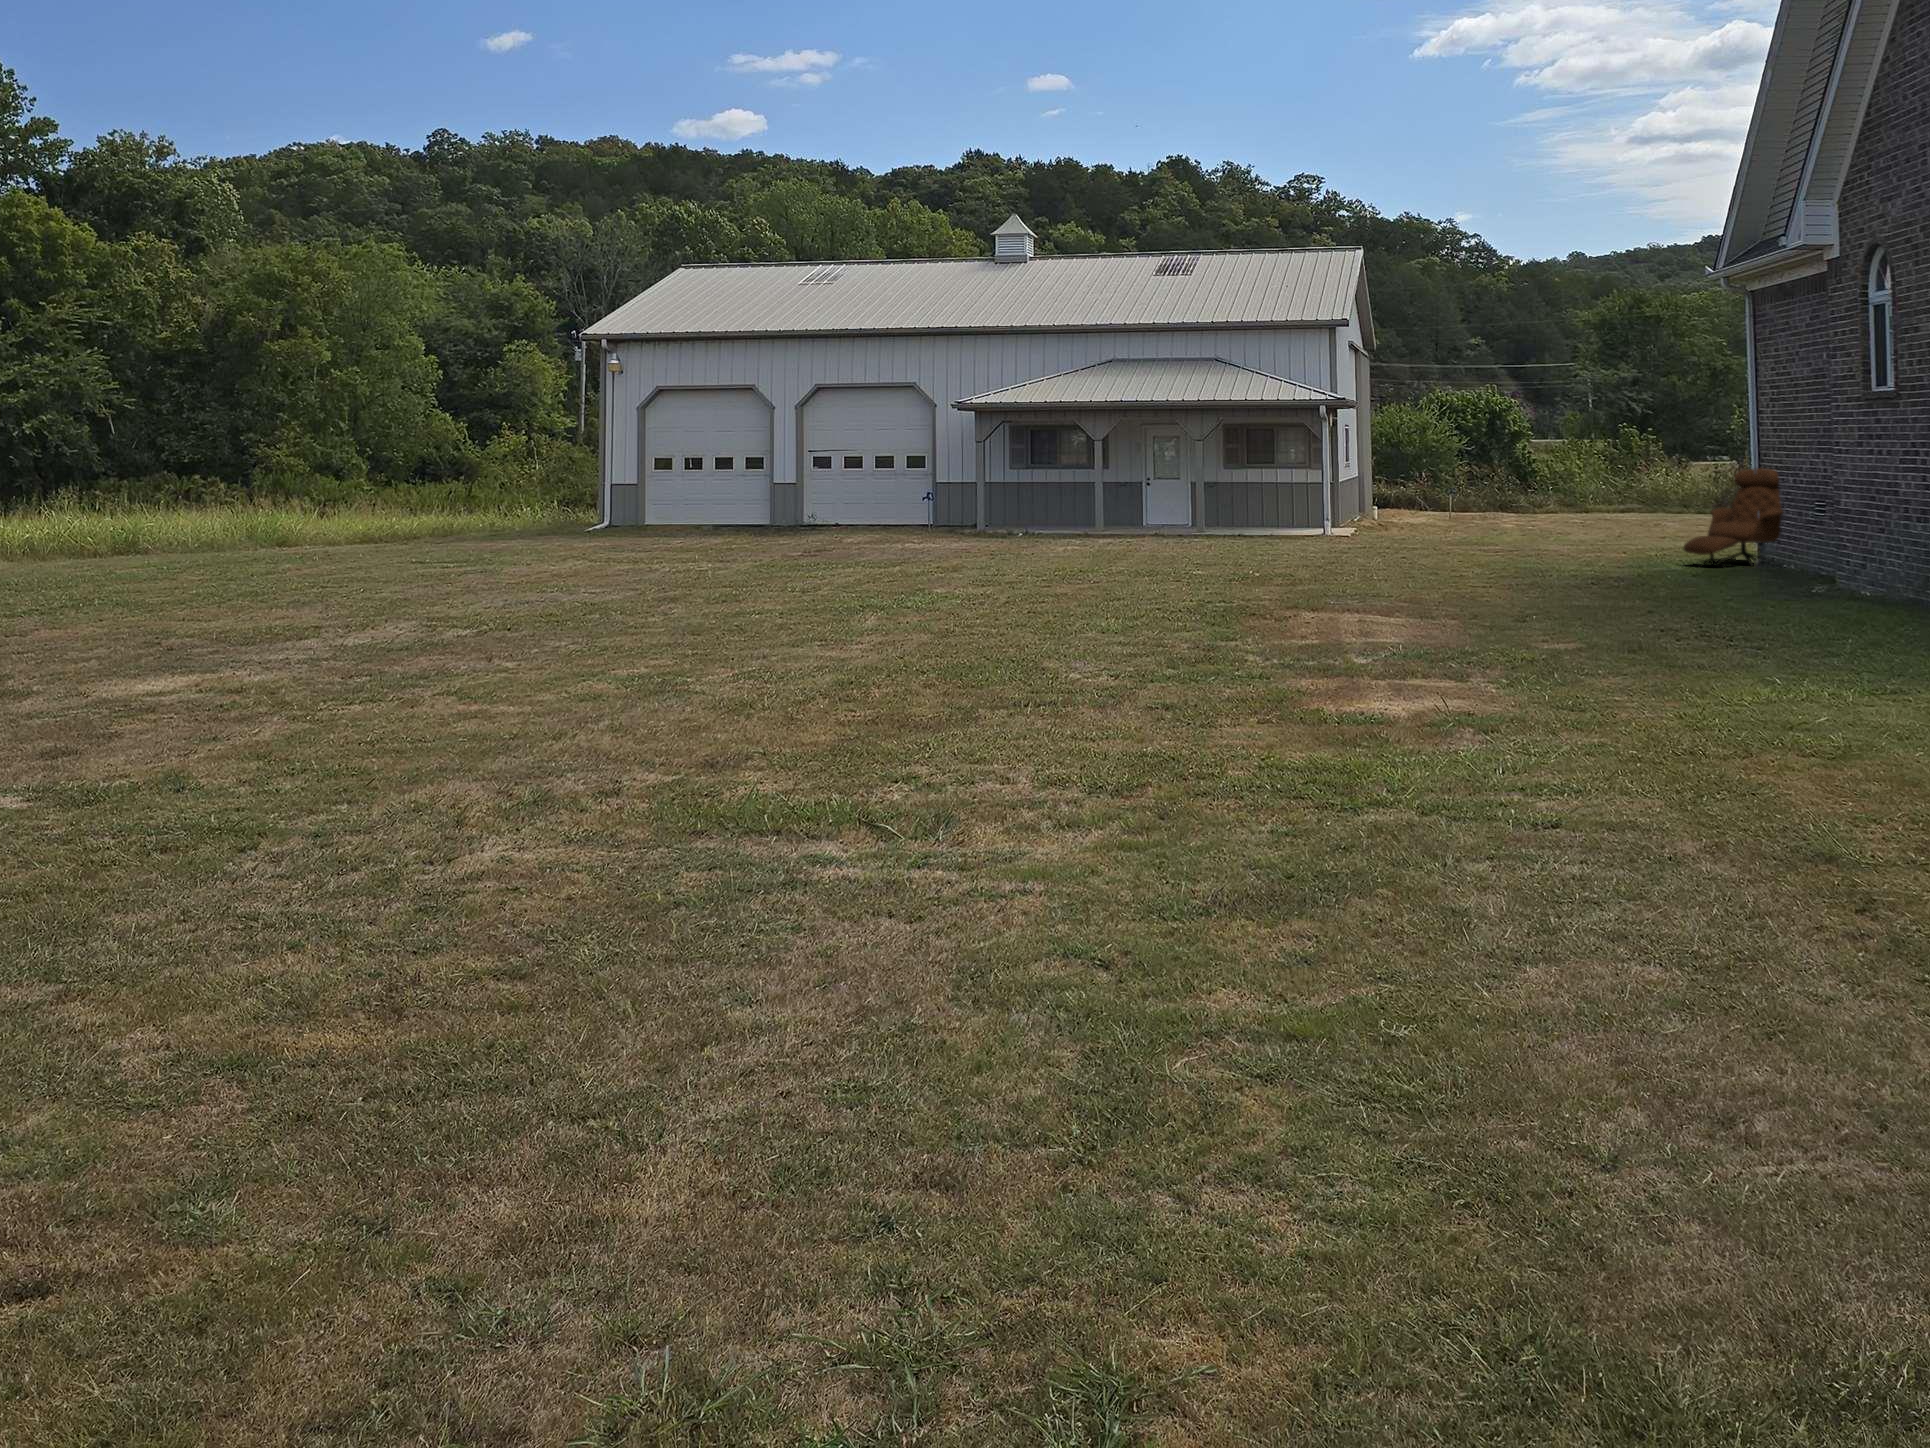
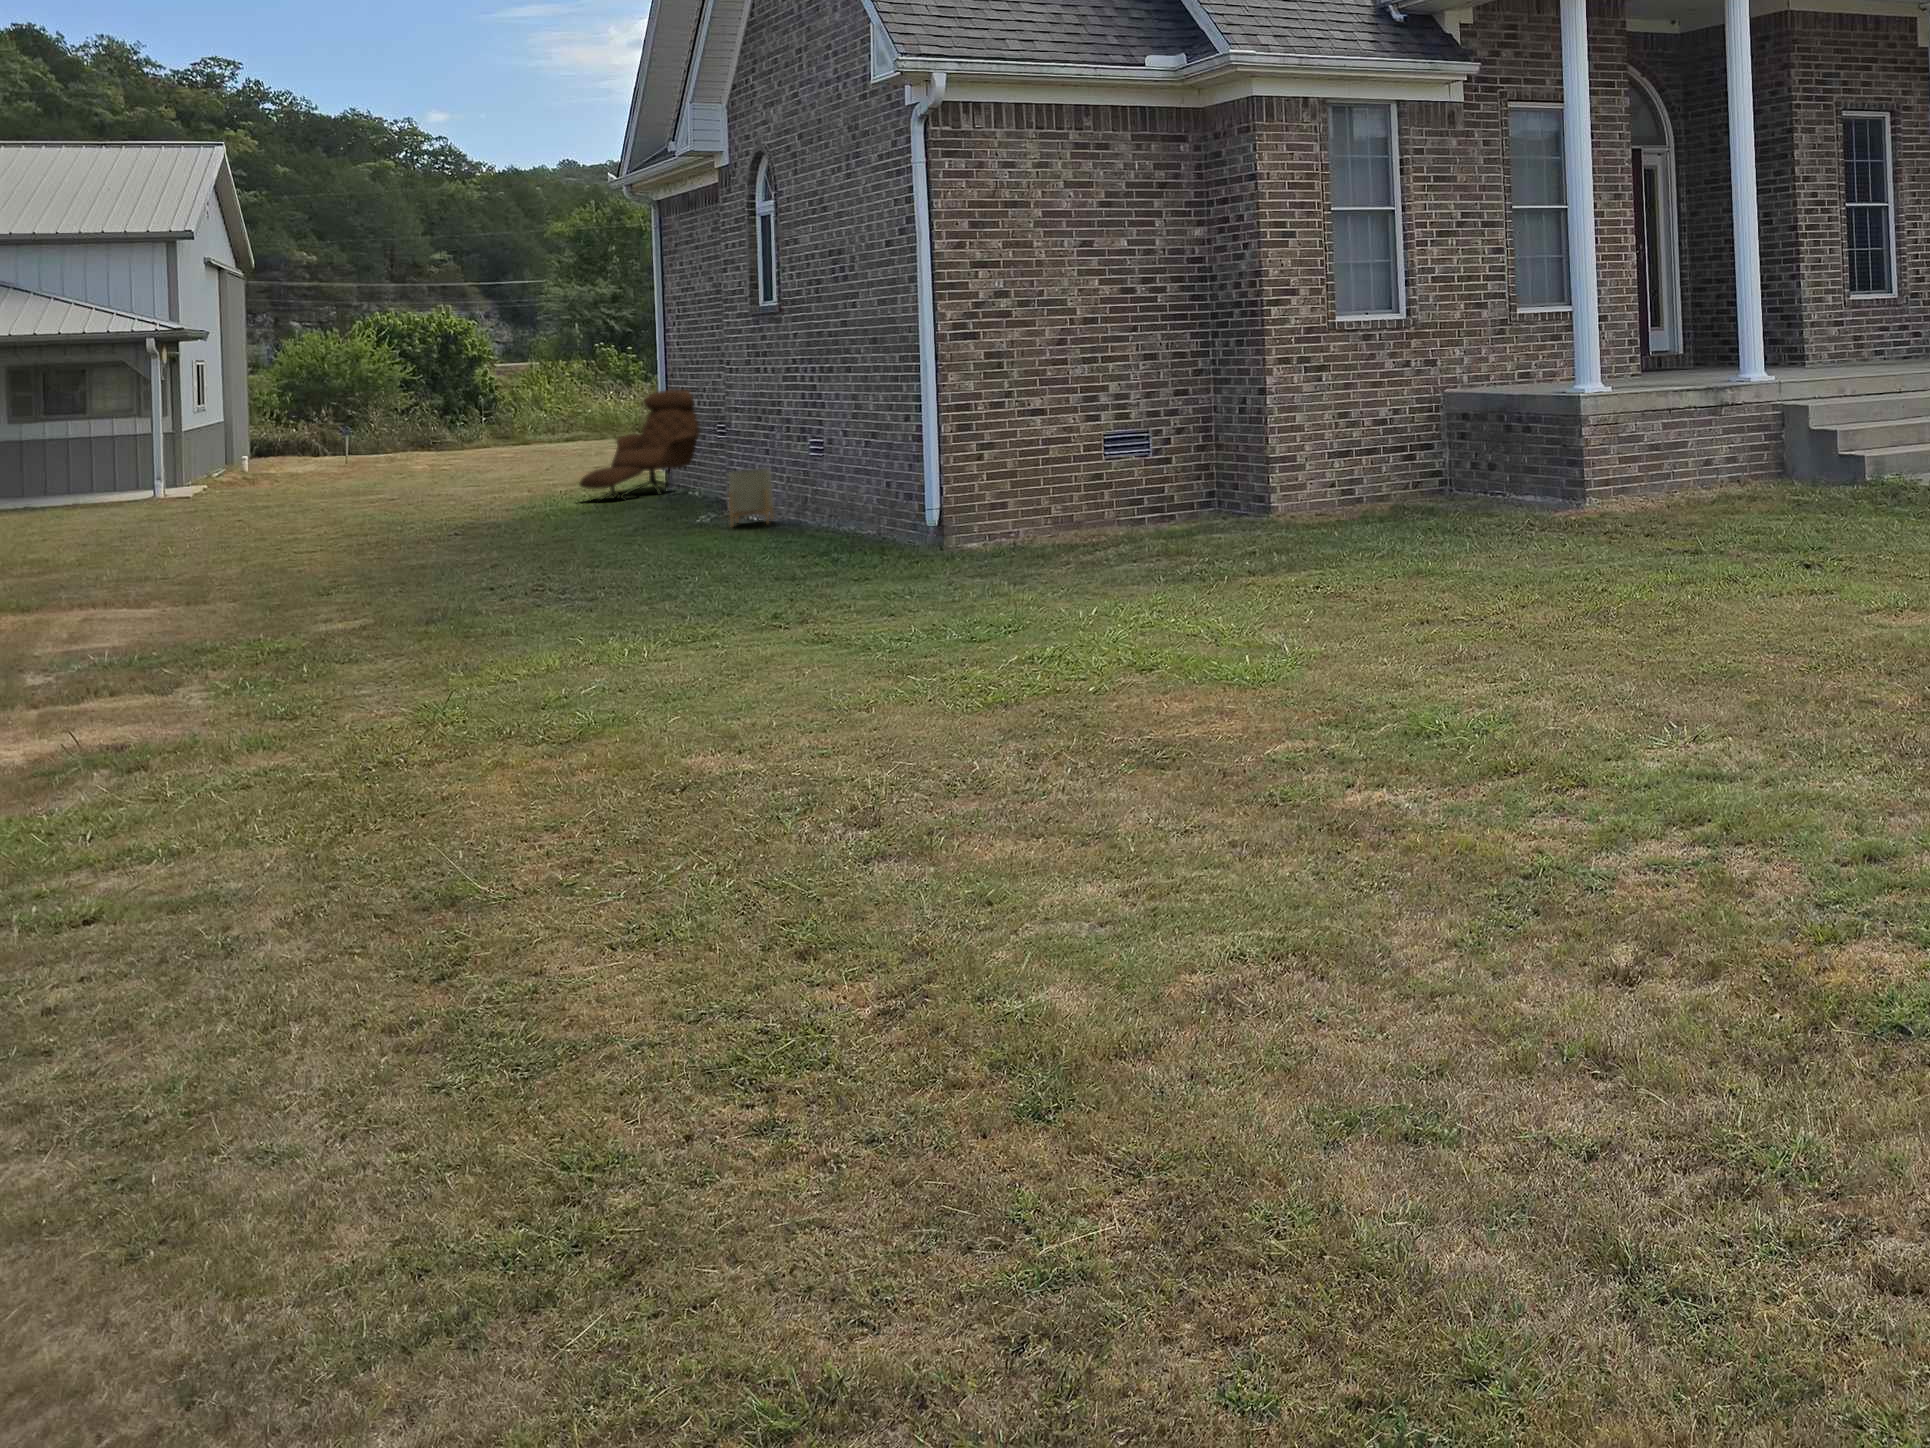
planter: none [1842,546,1883,599] -> present [729,469,774,526]

